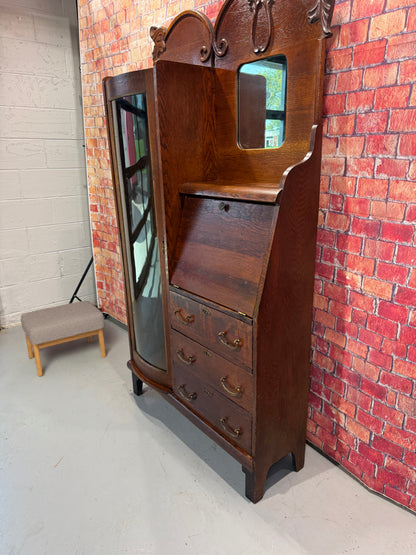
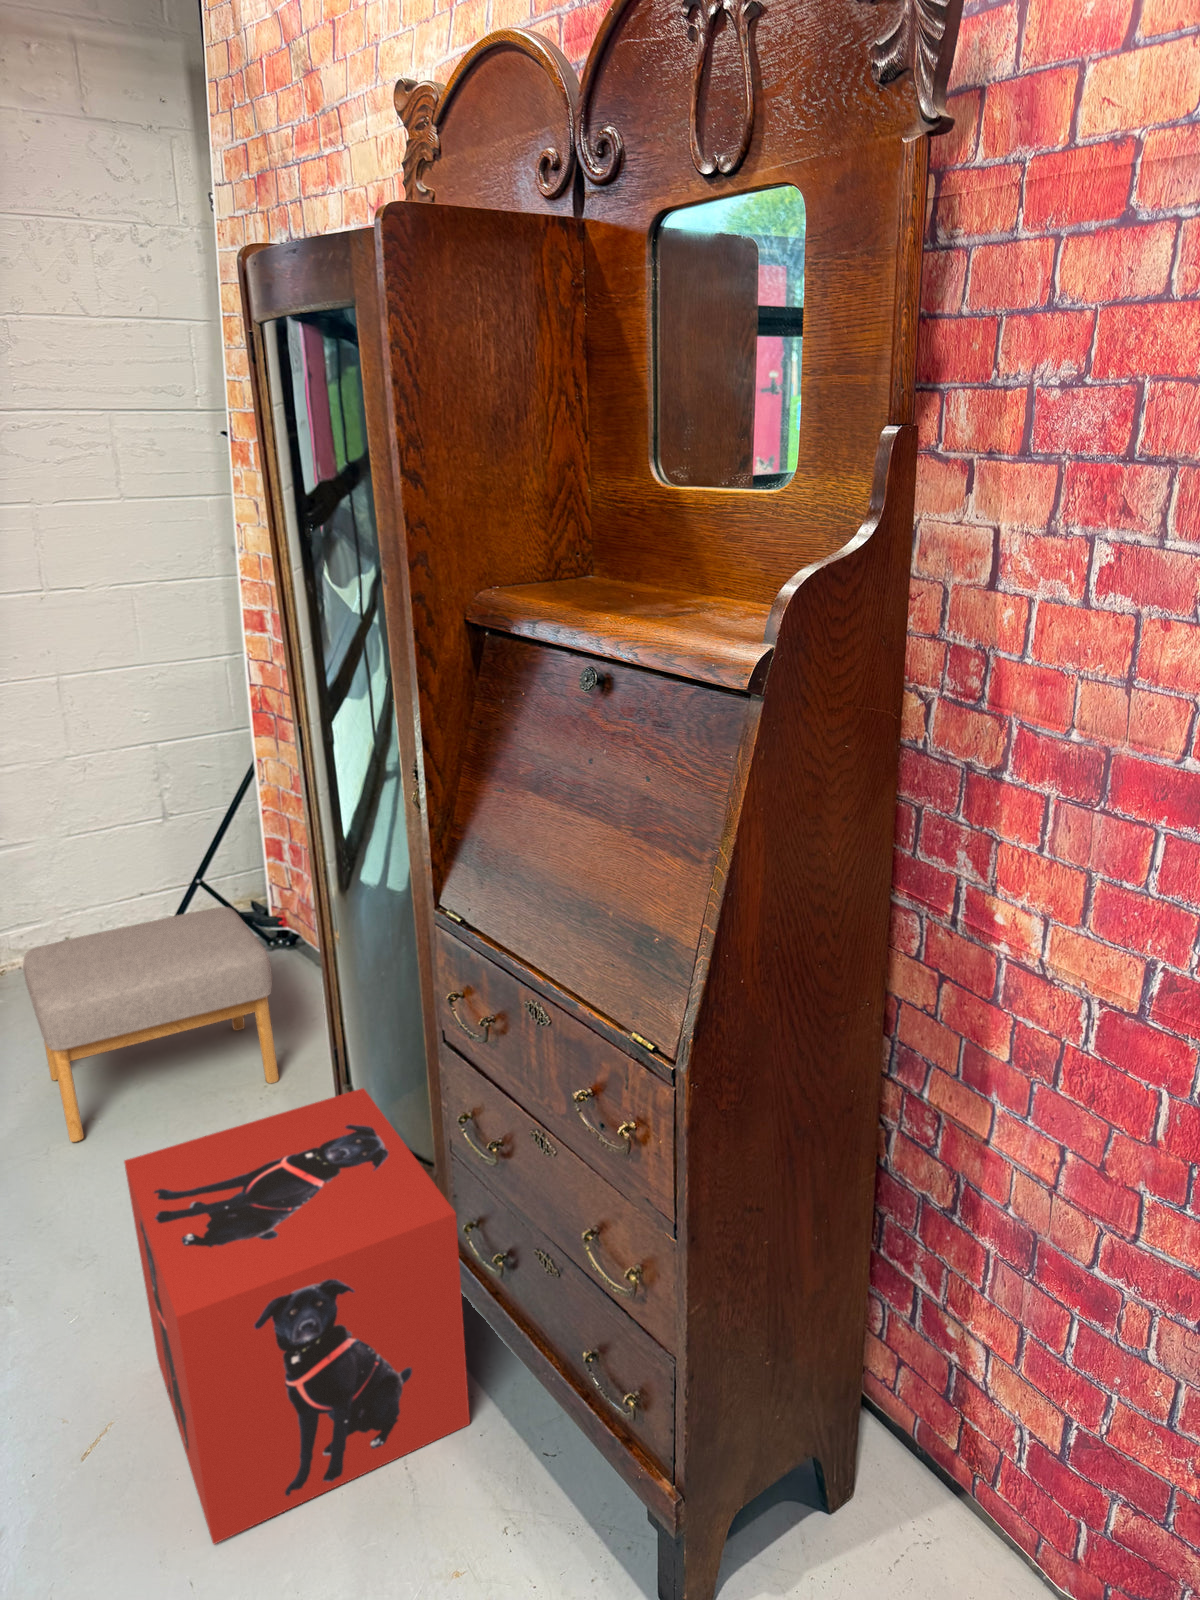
storage box: none [68,348,181,487] -> present [124,1088,470,1544]

